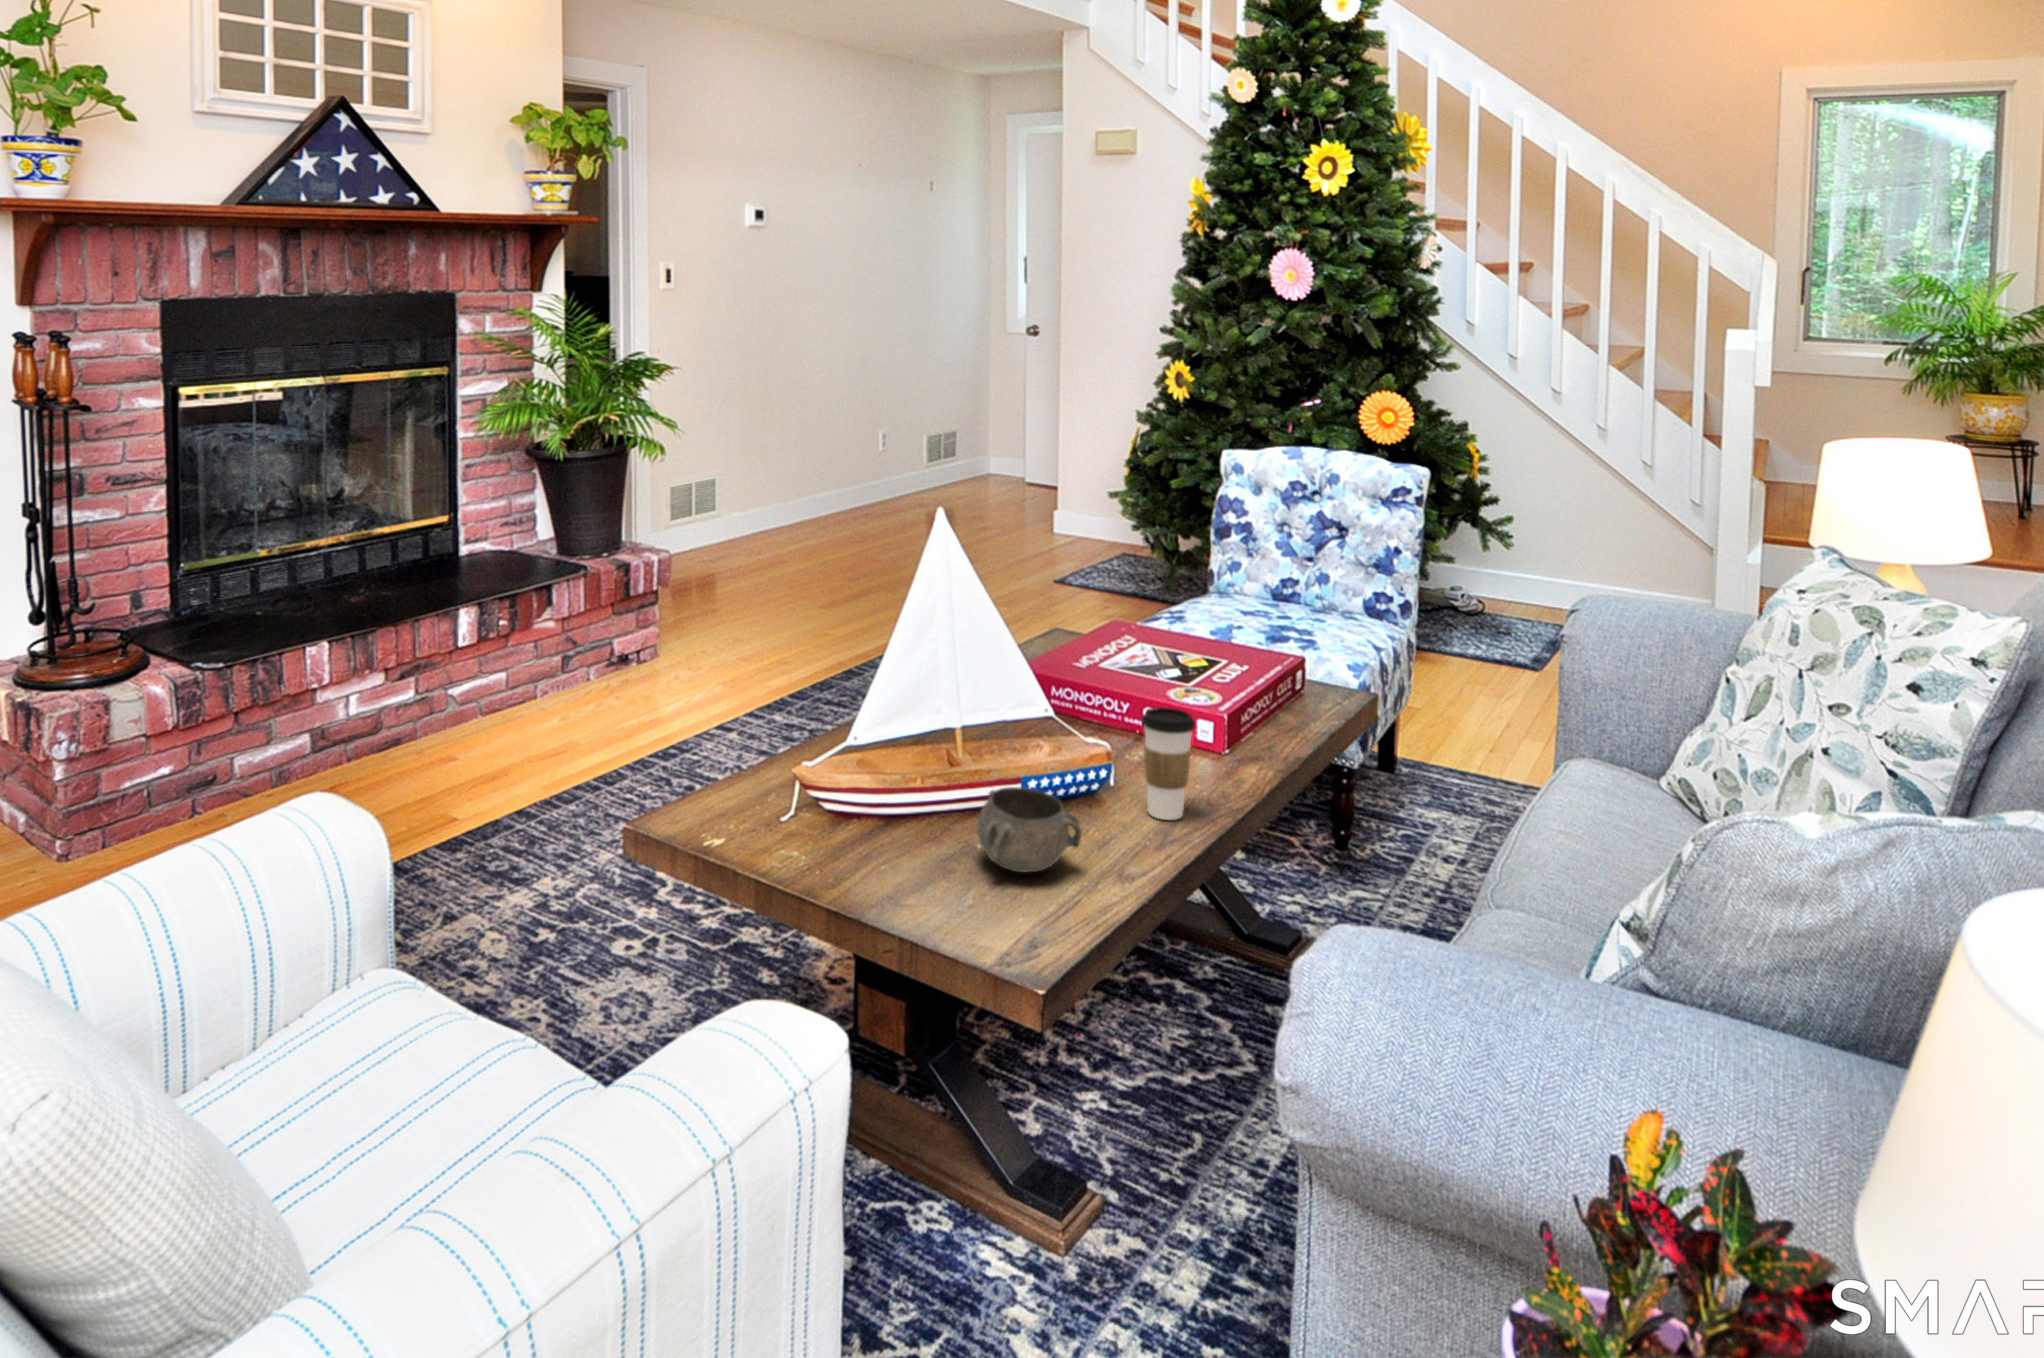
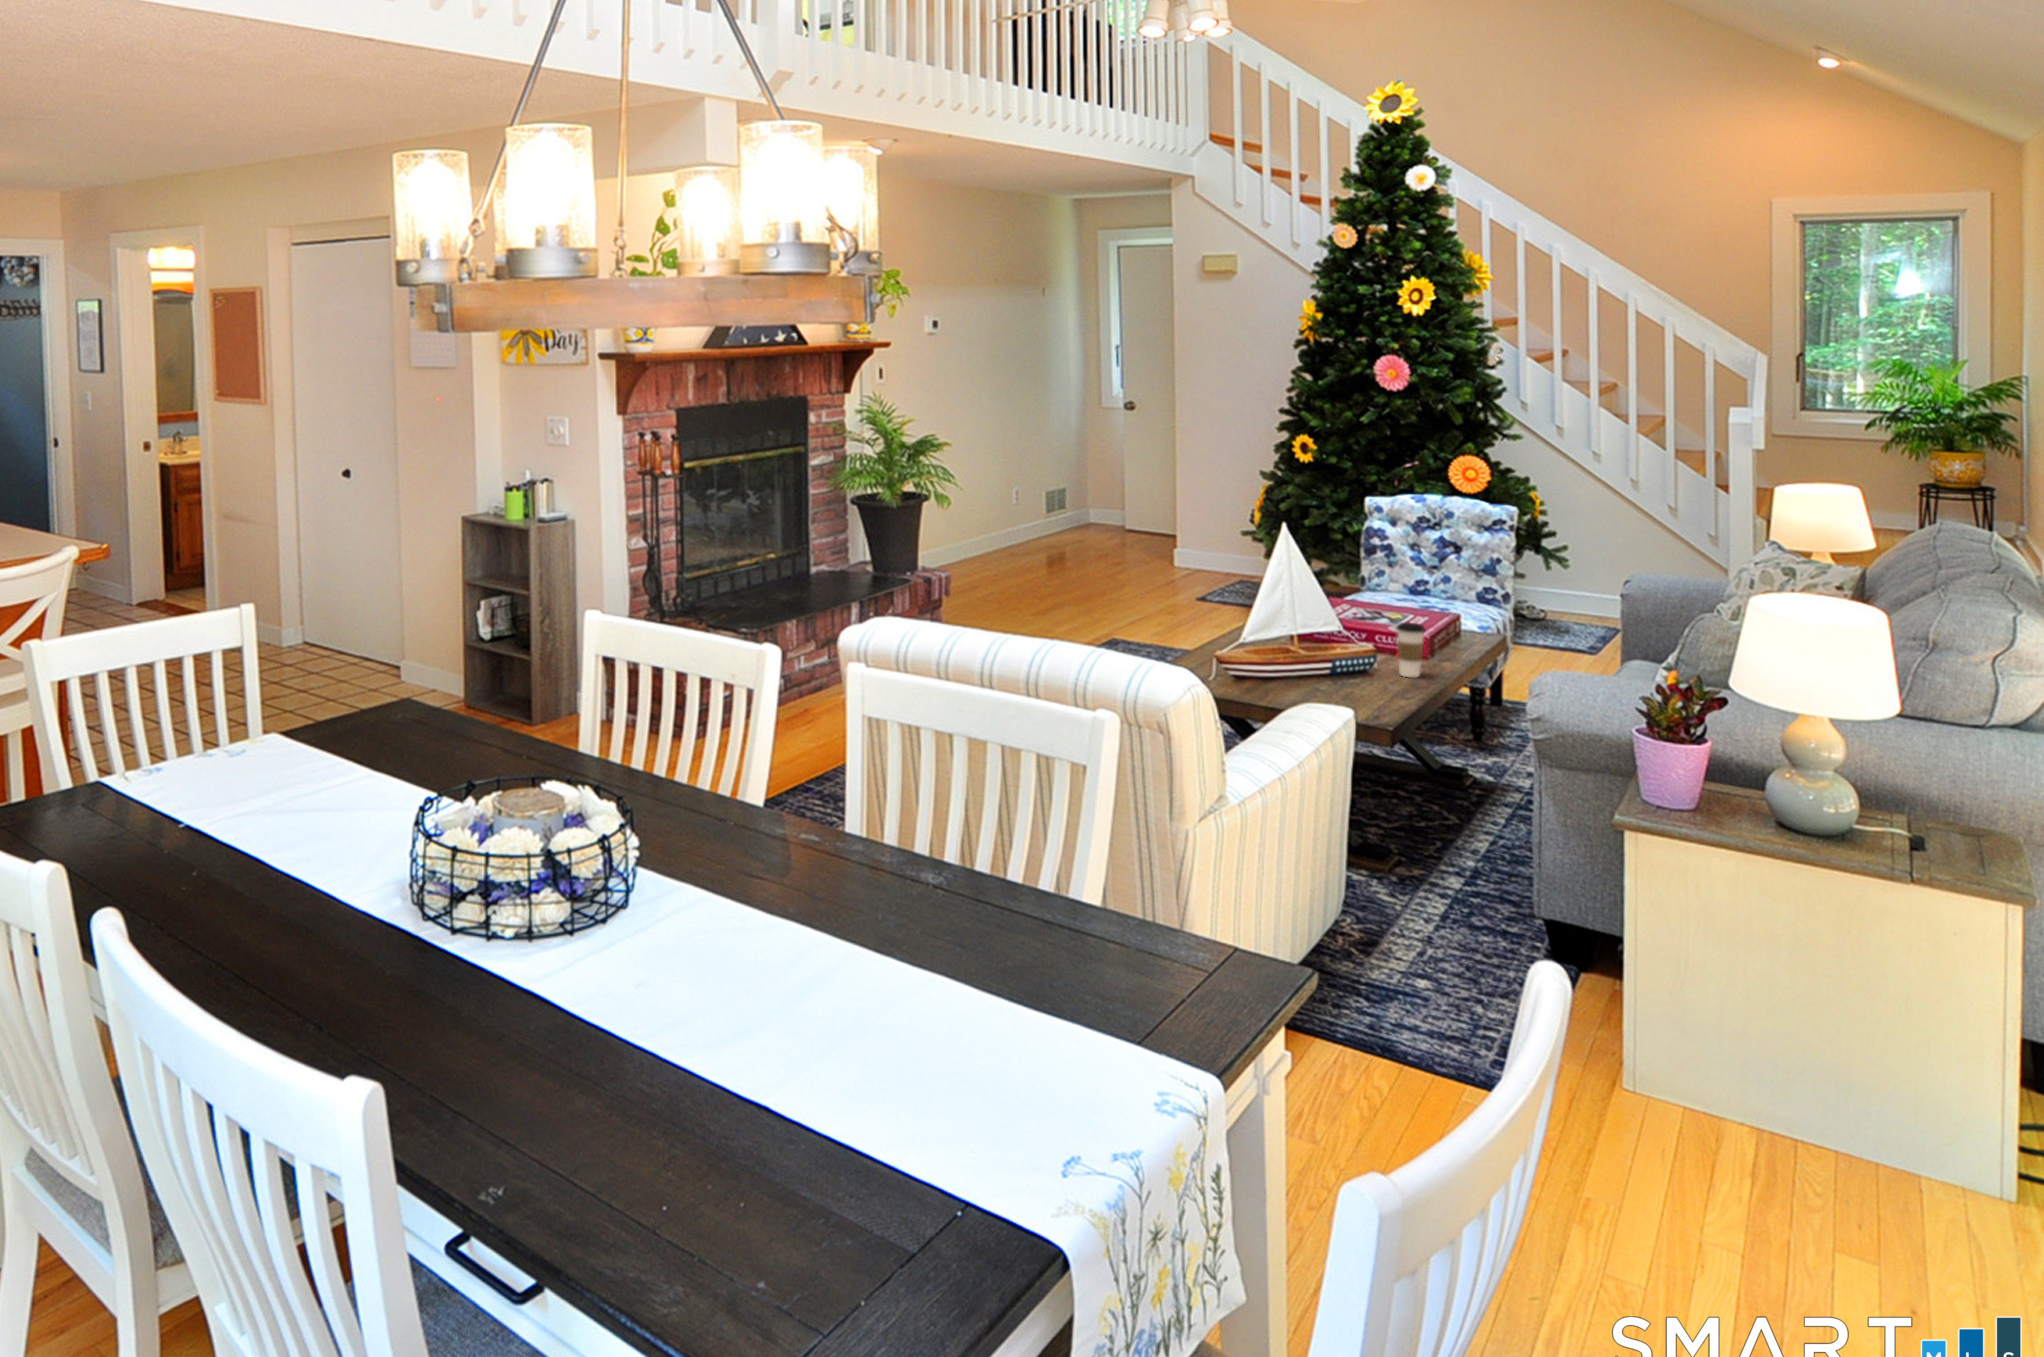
decorative bowl: present [977,787,1082,873] -> none [1325,655,1381,692]

